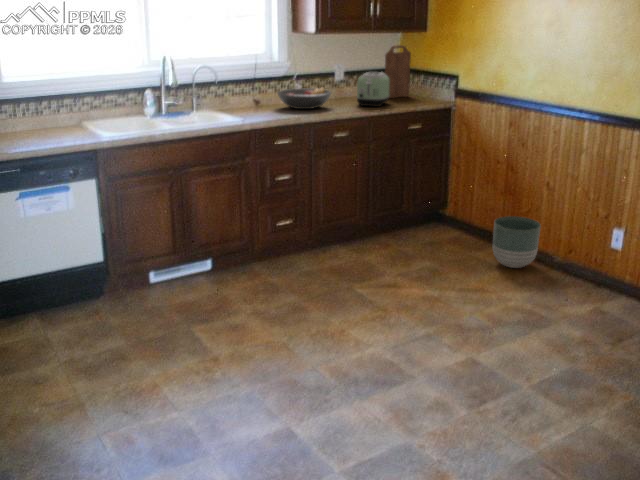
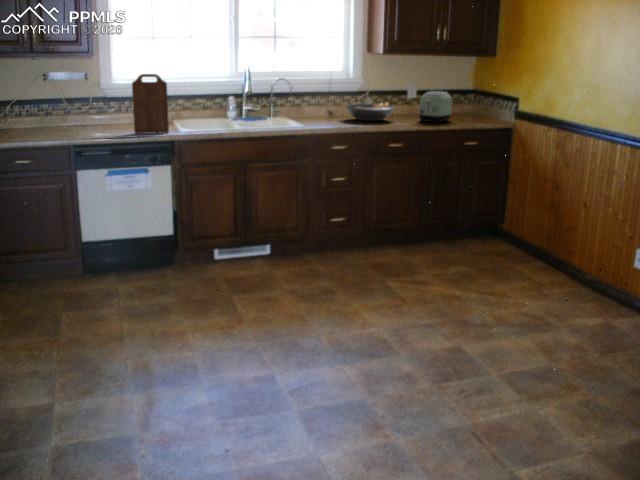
cutting board: present [385,45,411,98] -> present [132,74,169,134]
planter: present [493,216,541,268] -> none [528,232,575,281]

